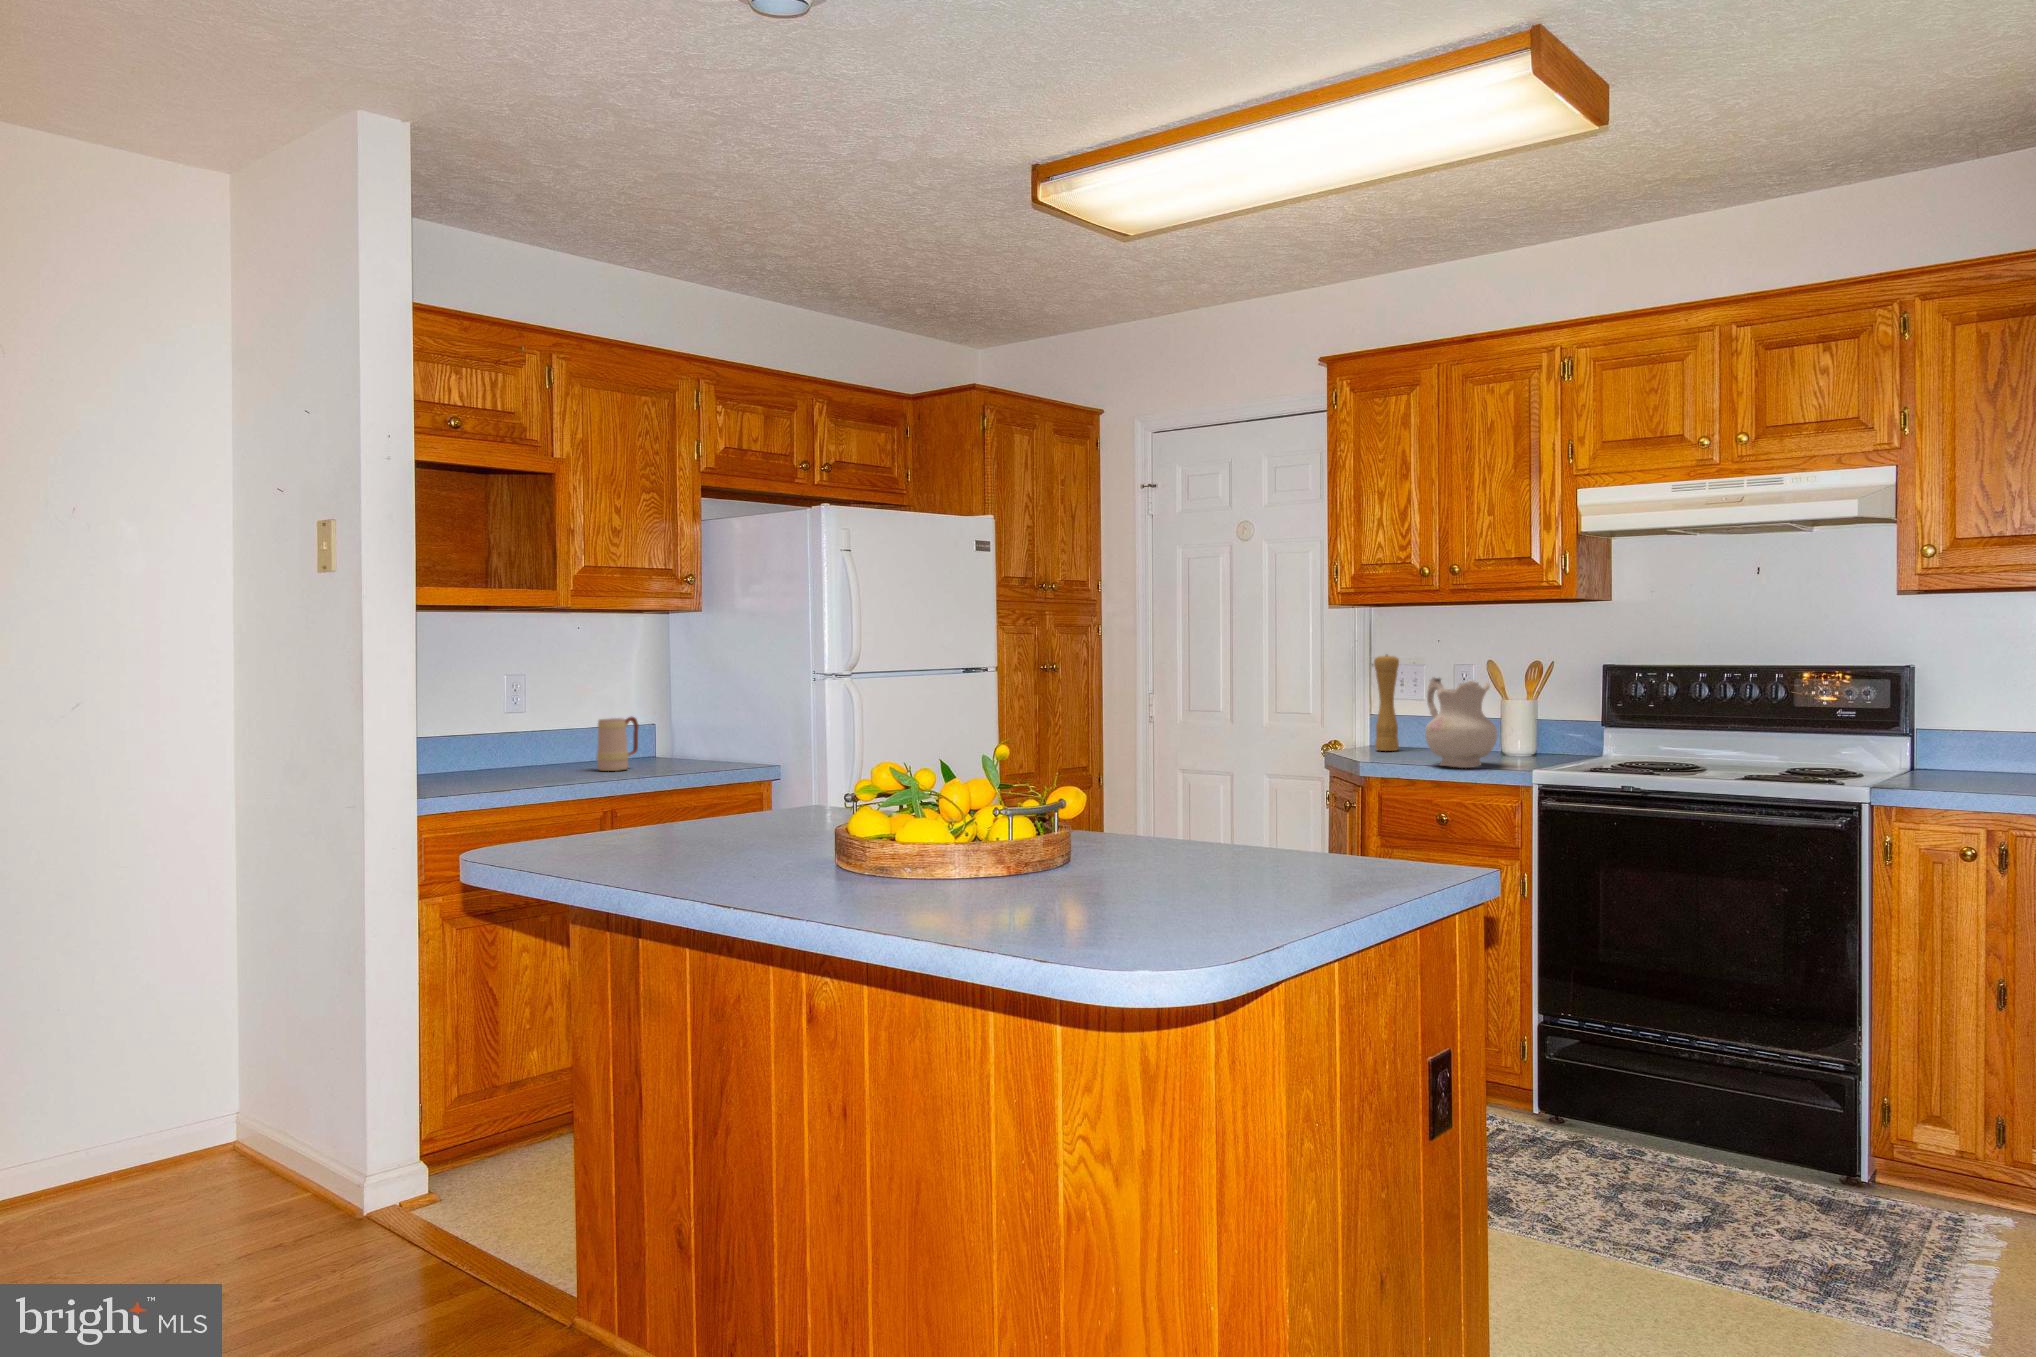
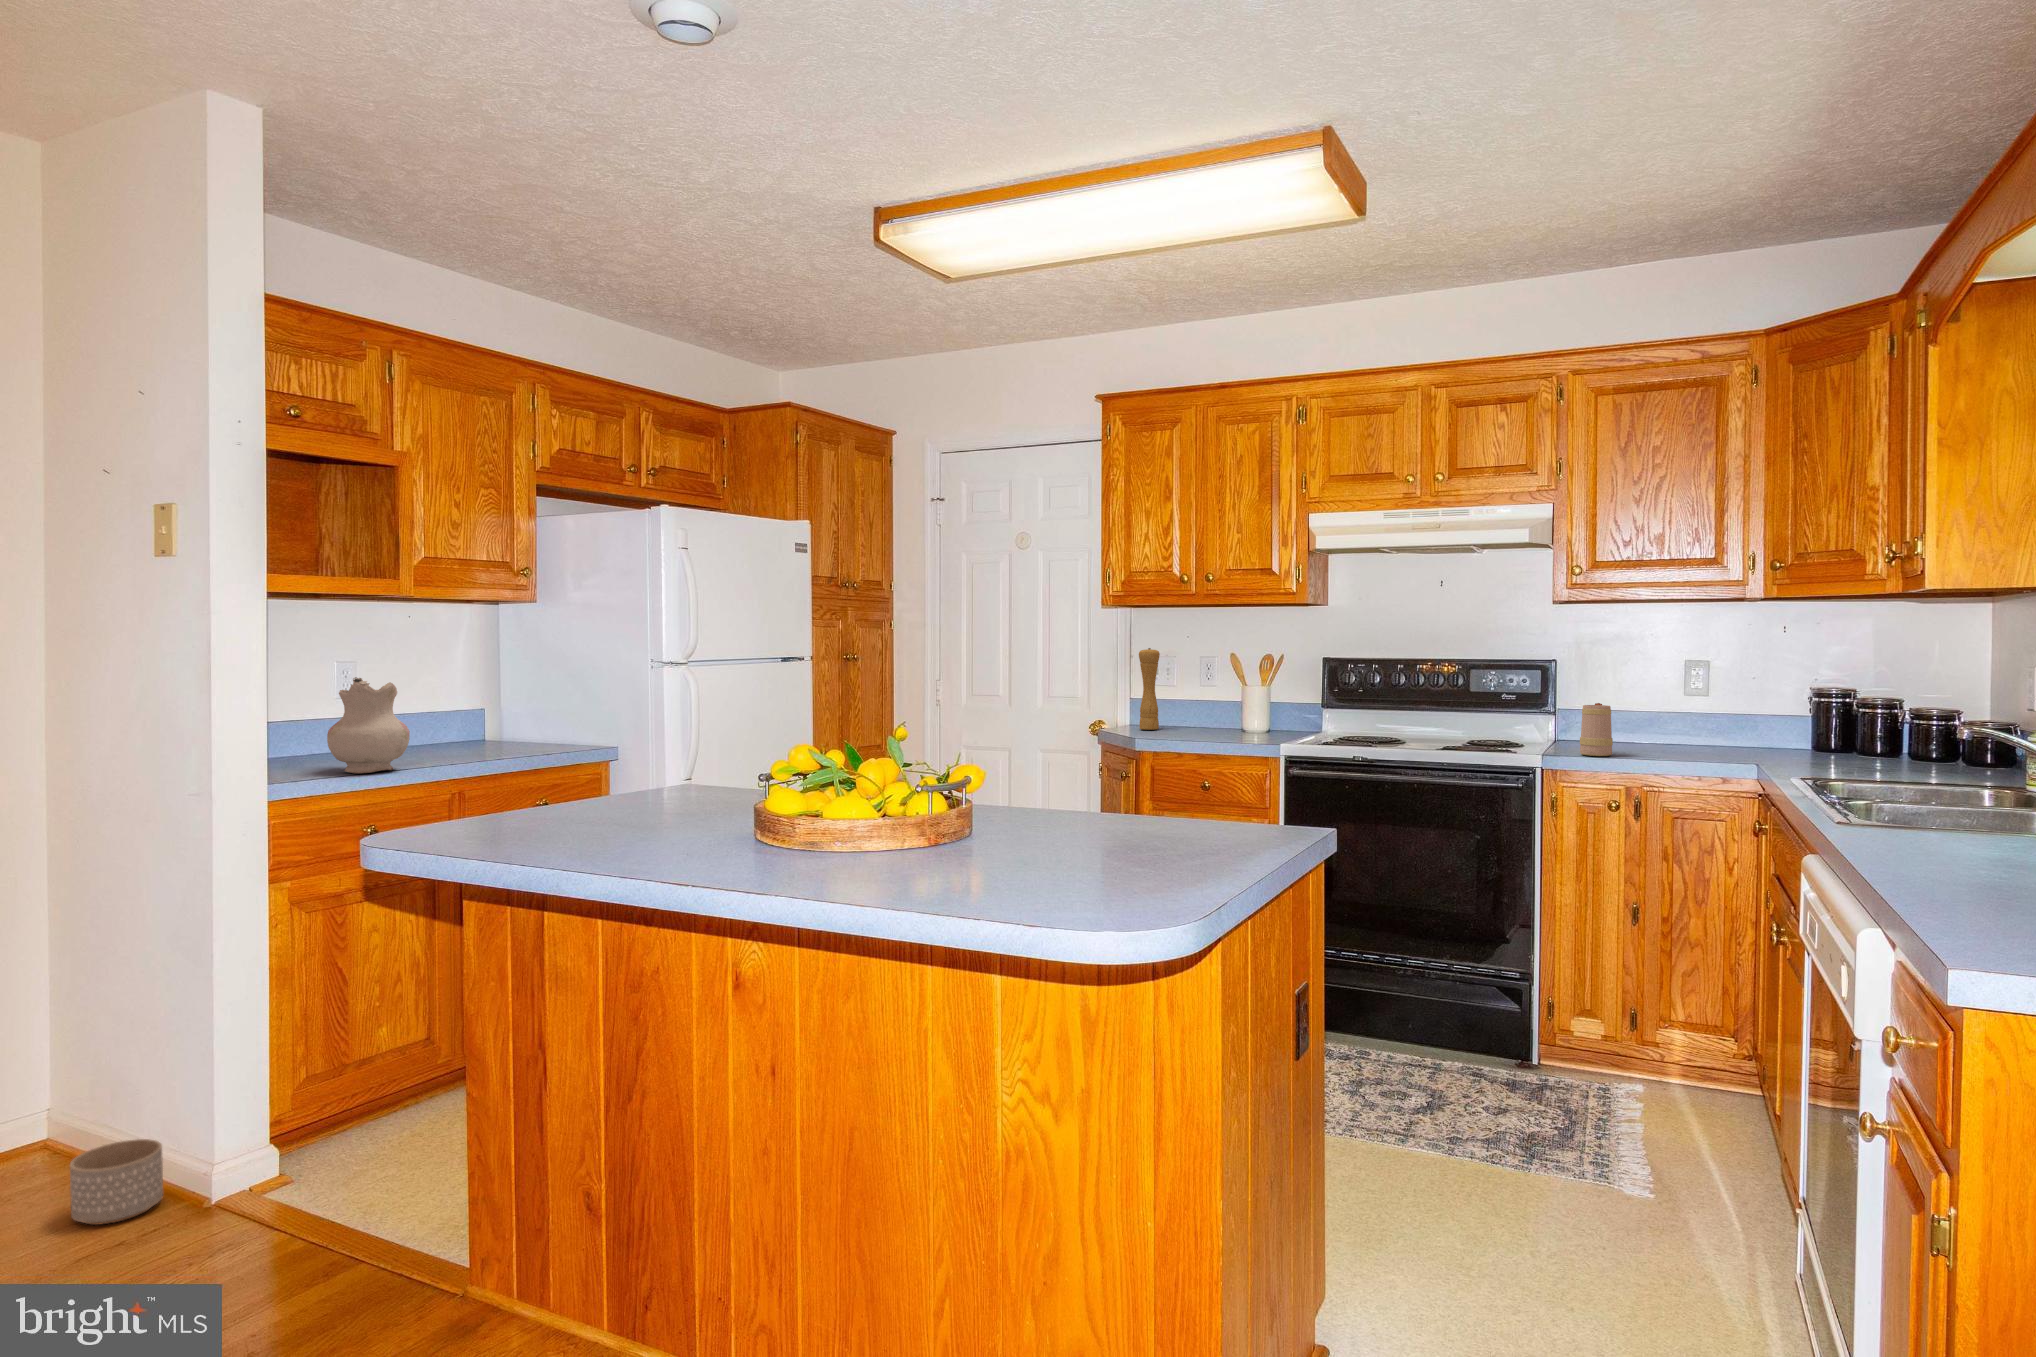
ceramic pitcher: present [1425,678,1497,768] -> present [327,677,410,773]
mug: present [596,716,638,771] -> present [1580,703,1613,756]
planter: none [240,1145,323,1226] -> present [70,1139,163,1225]

